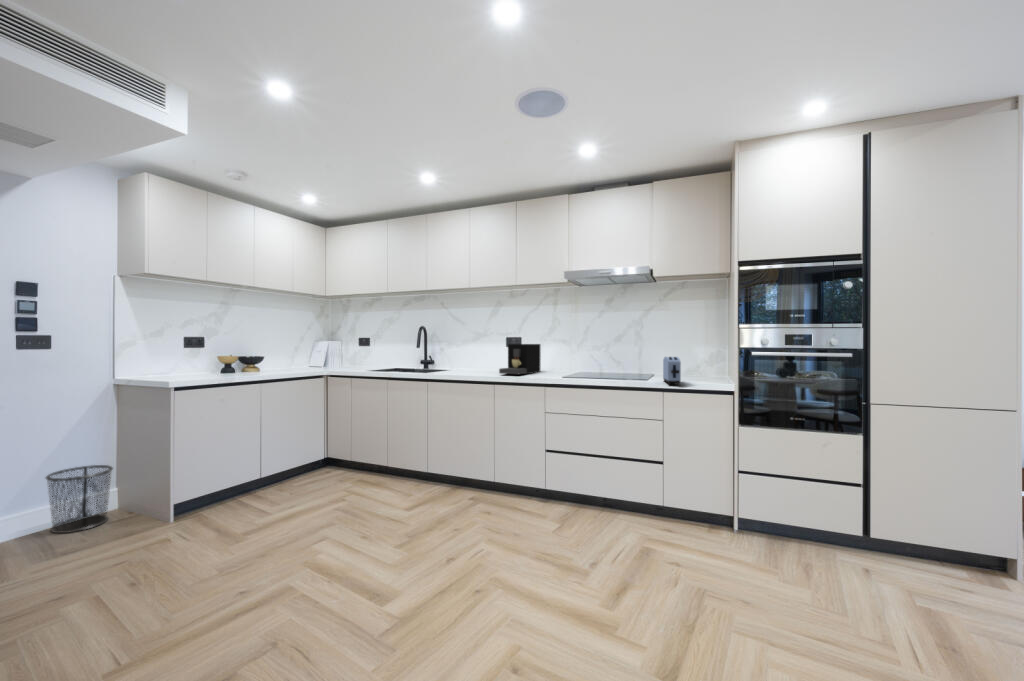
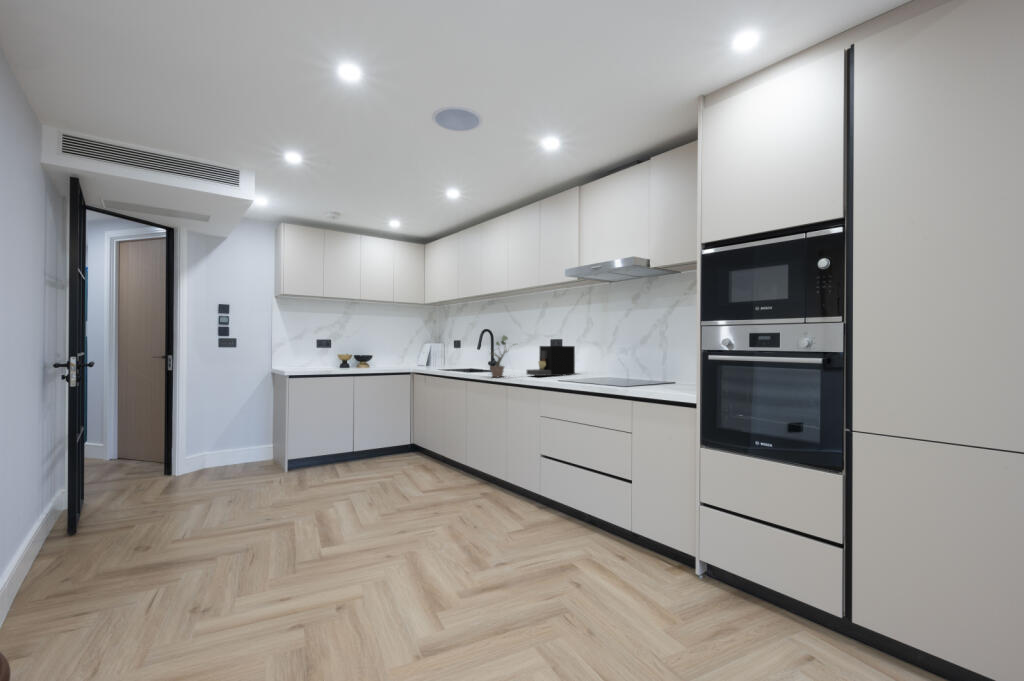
potted plant: none [452,332,495,378] -> present [490,335,508,377]
toaster: present [663,357,681,385] -> none [634,360,662,393]
waste bin: present [46,465,113,533] -> none [225,425,263,467]

